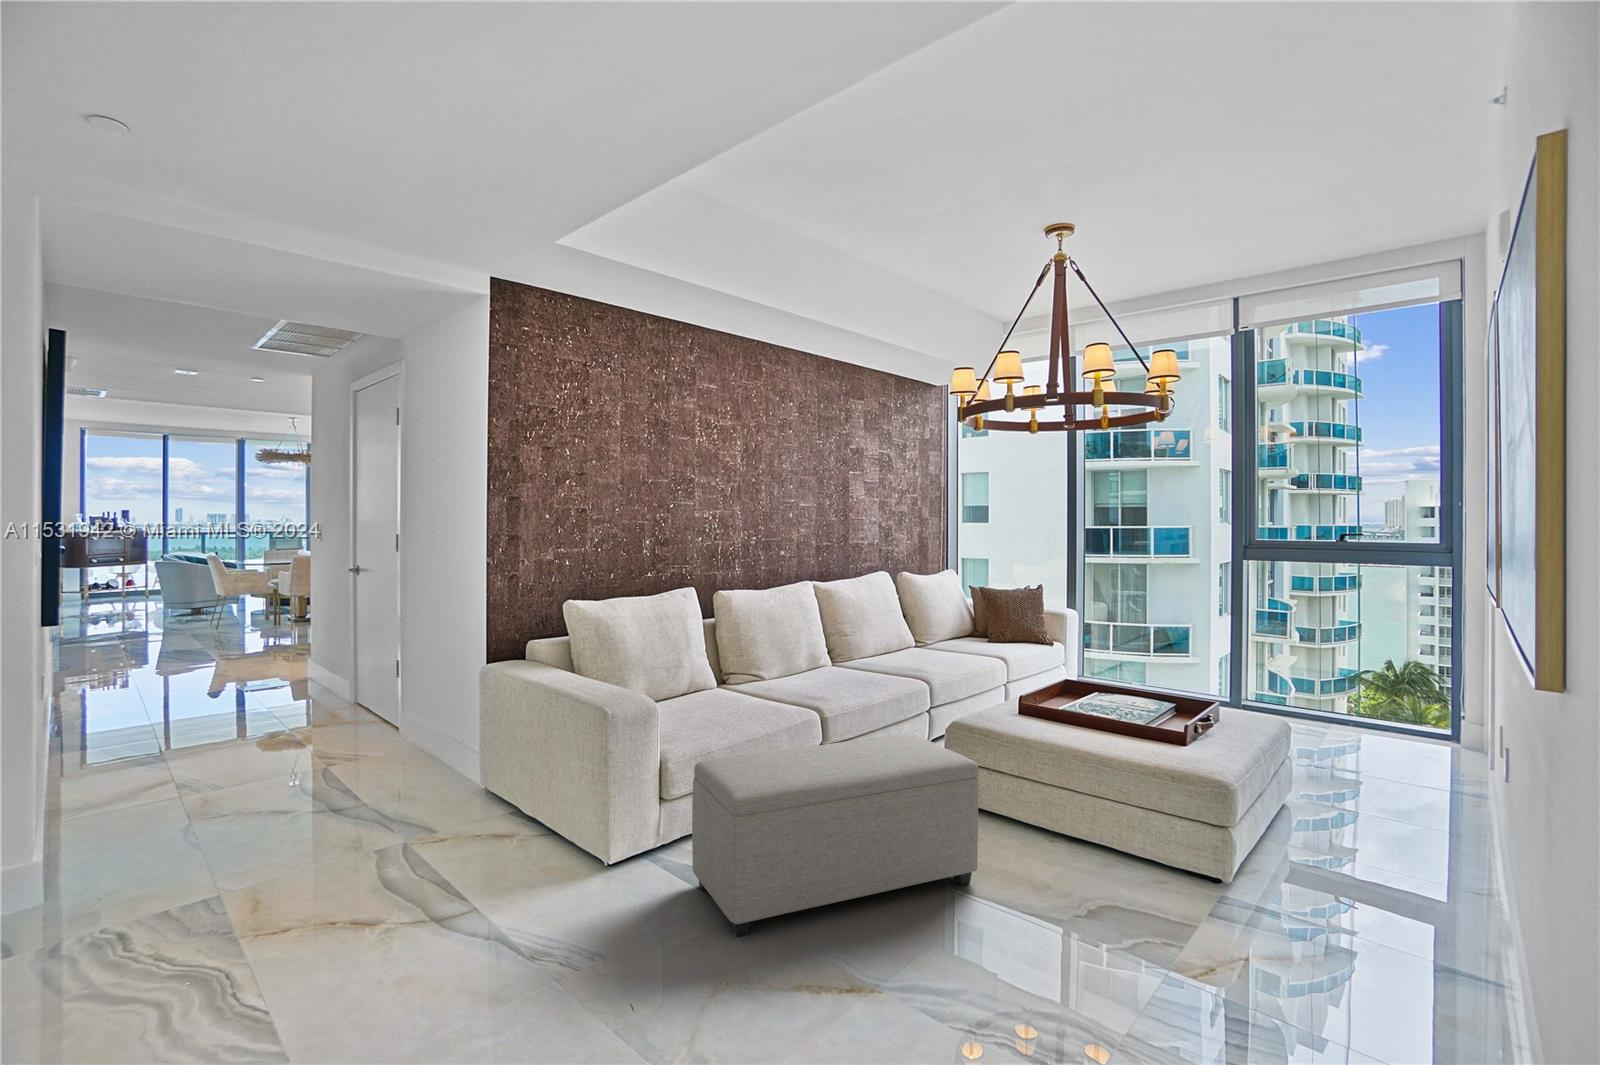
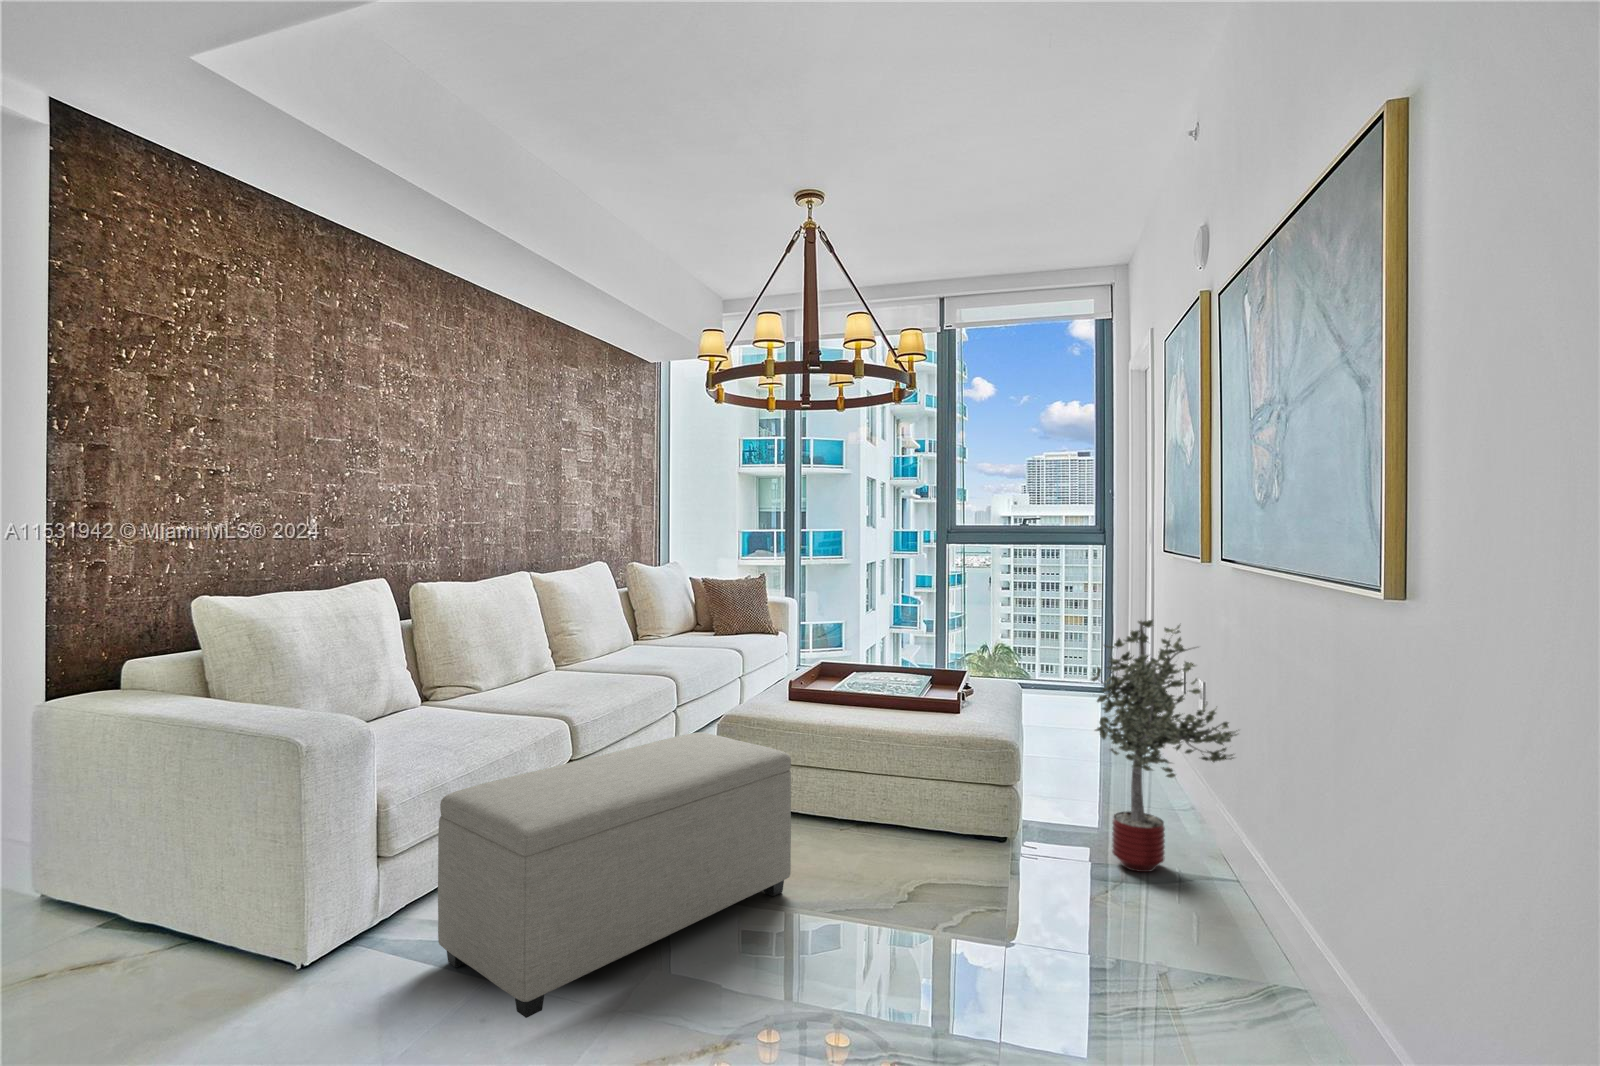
potted tree: none [1298,666,1478,936] -> present [1091,620,1237,872]

